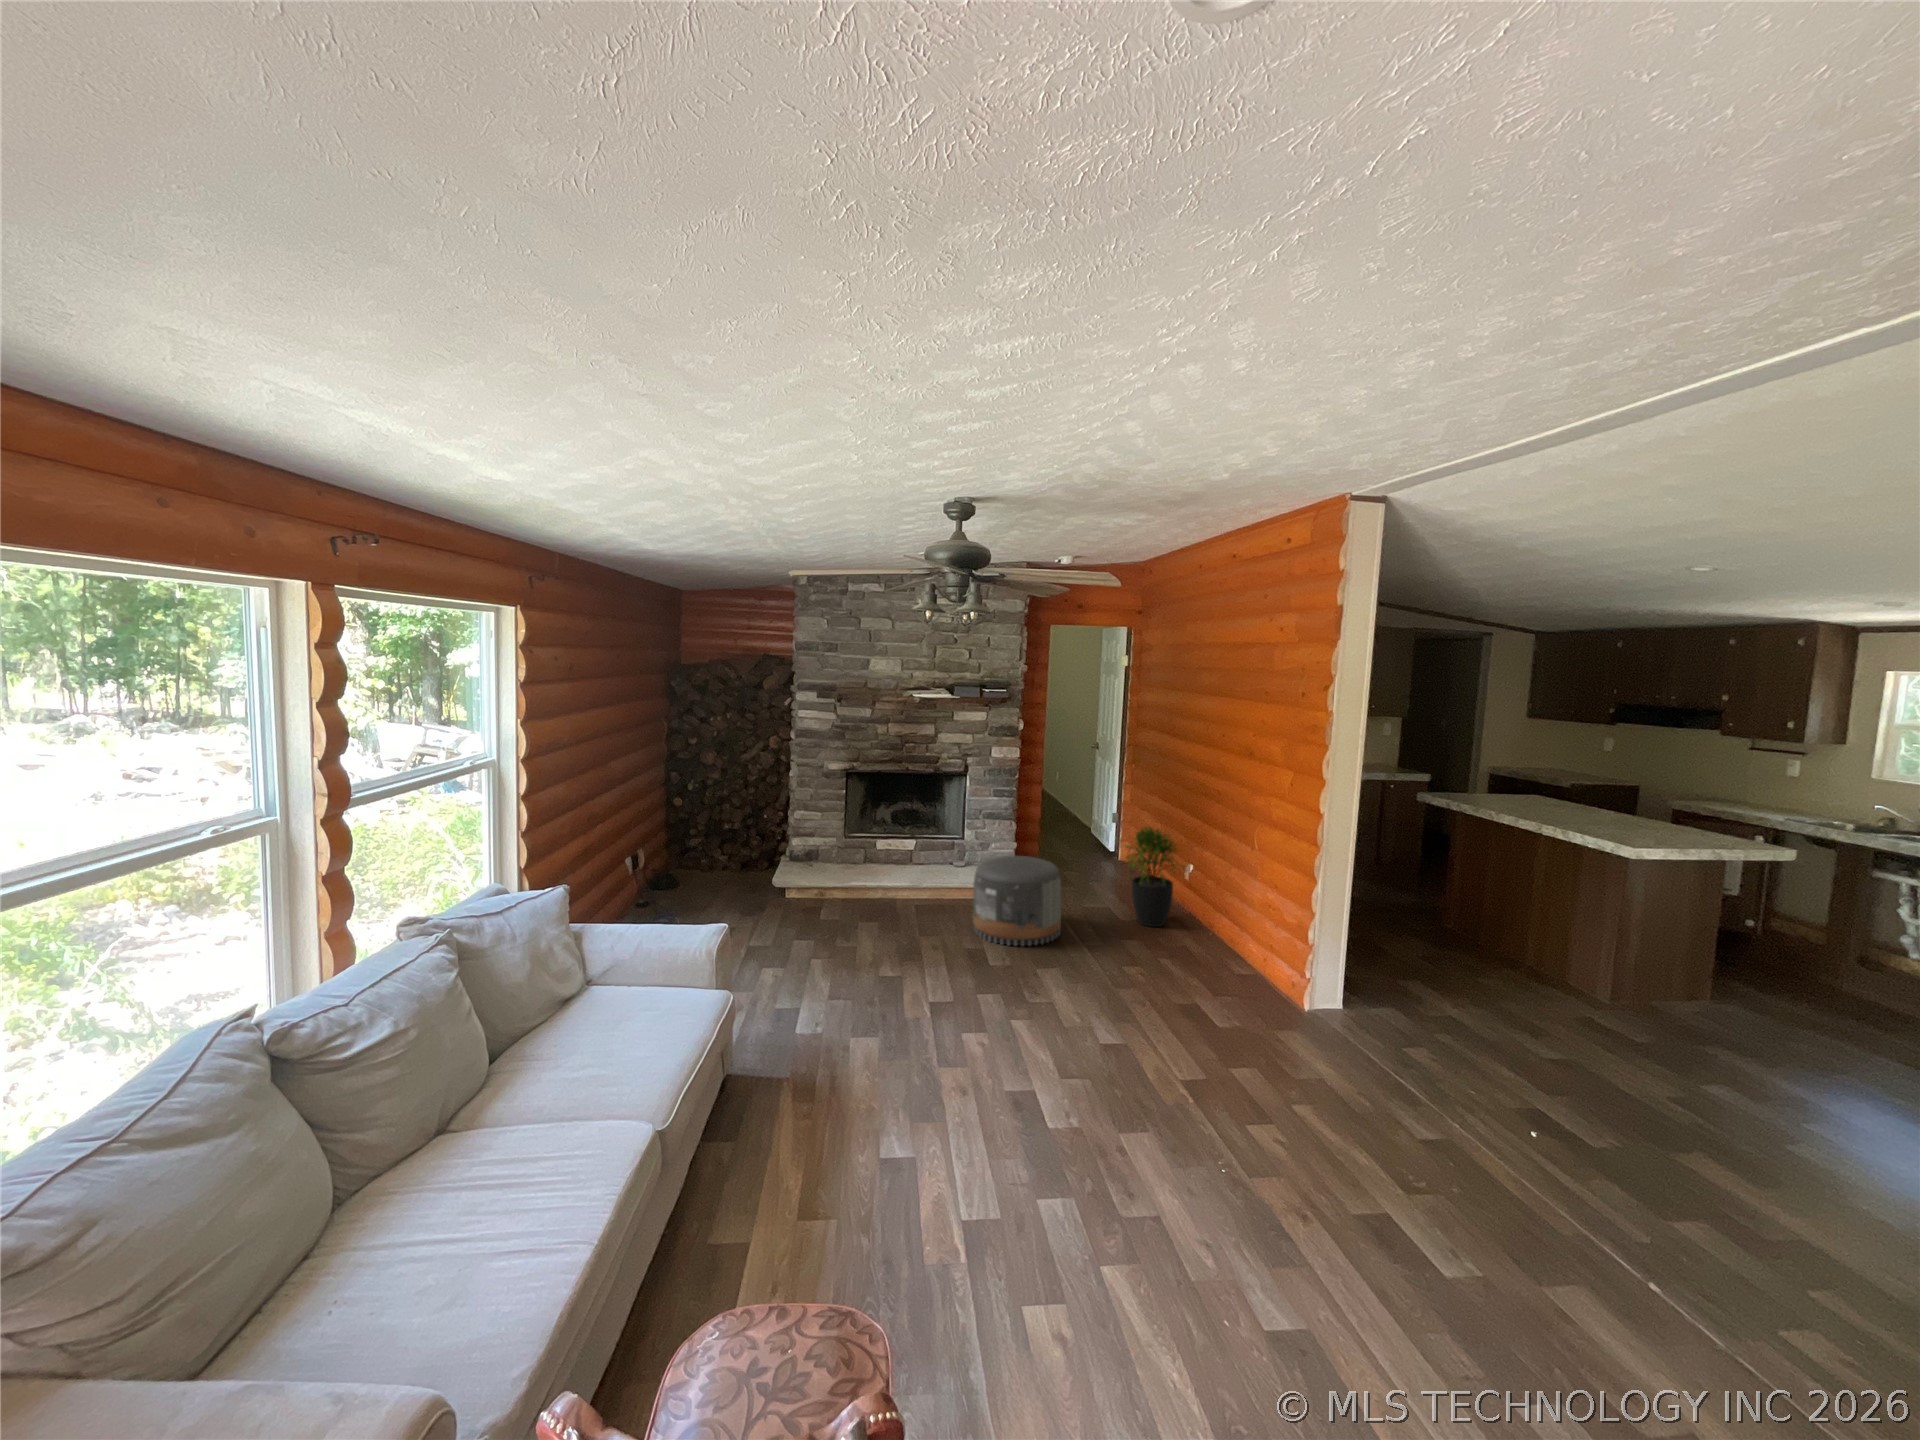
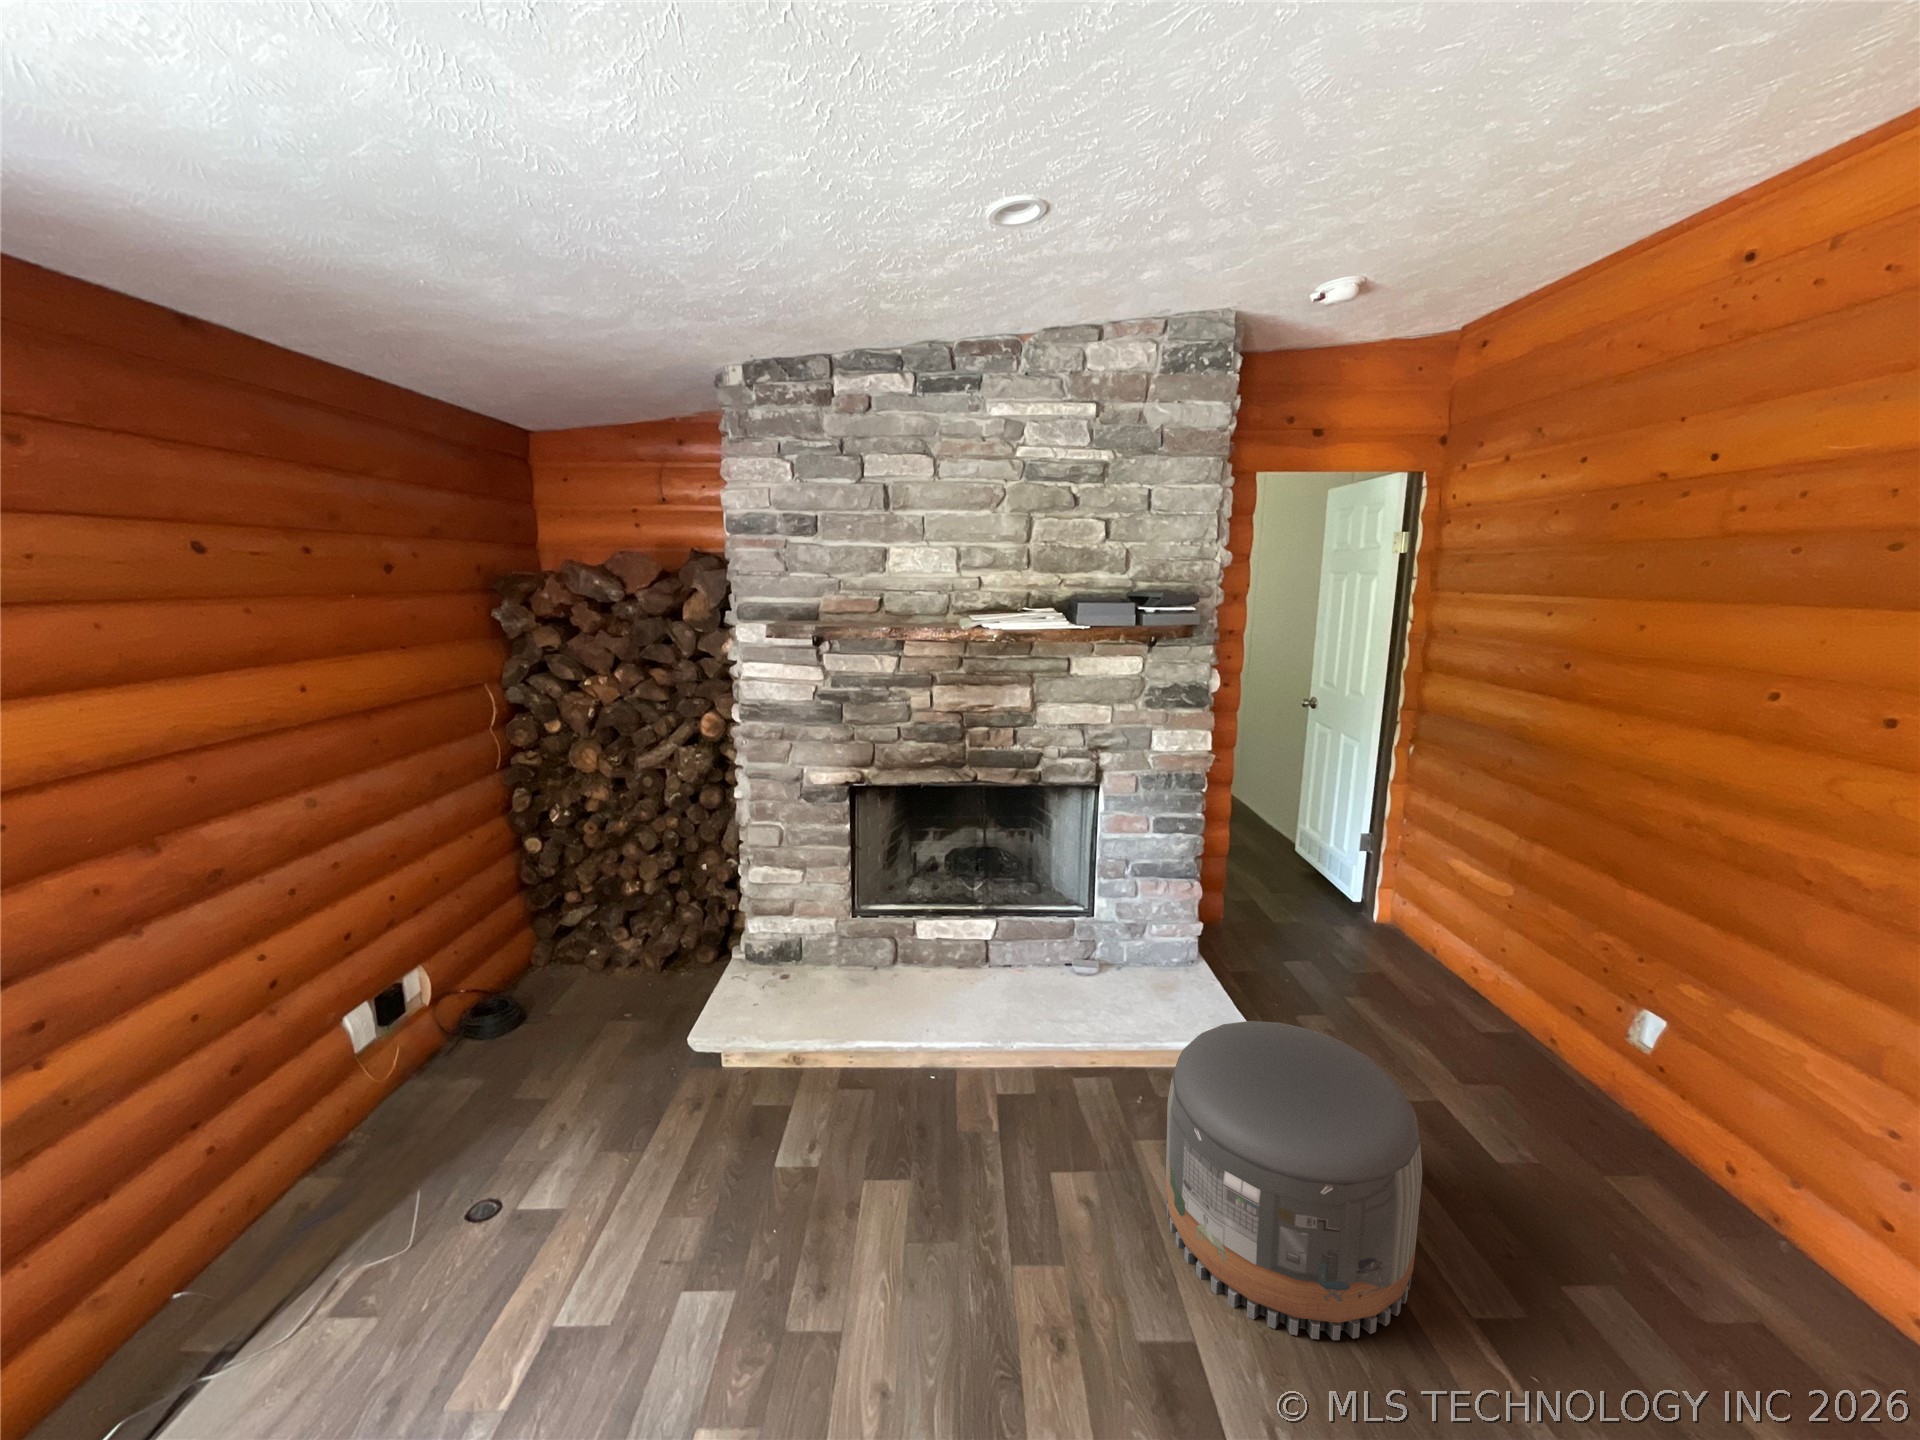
potted plant: present [1125,827,1184,927] -> none [1515,943,1740,1201]

